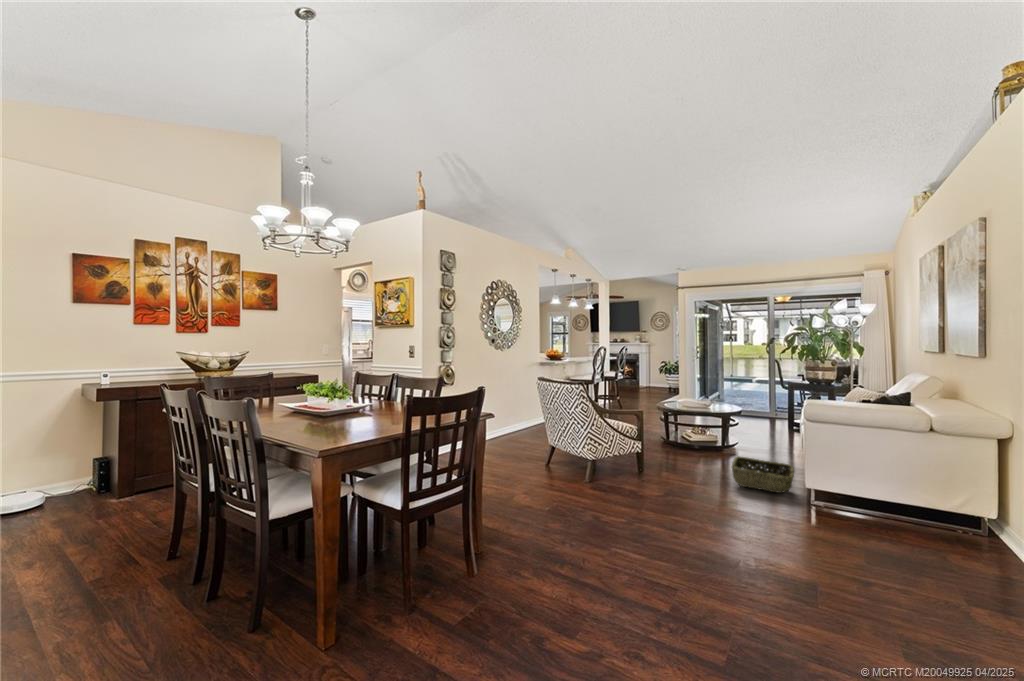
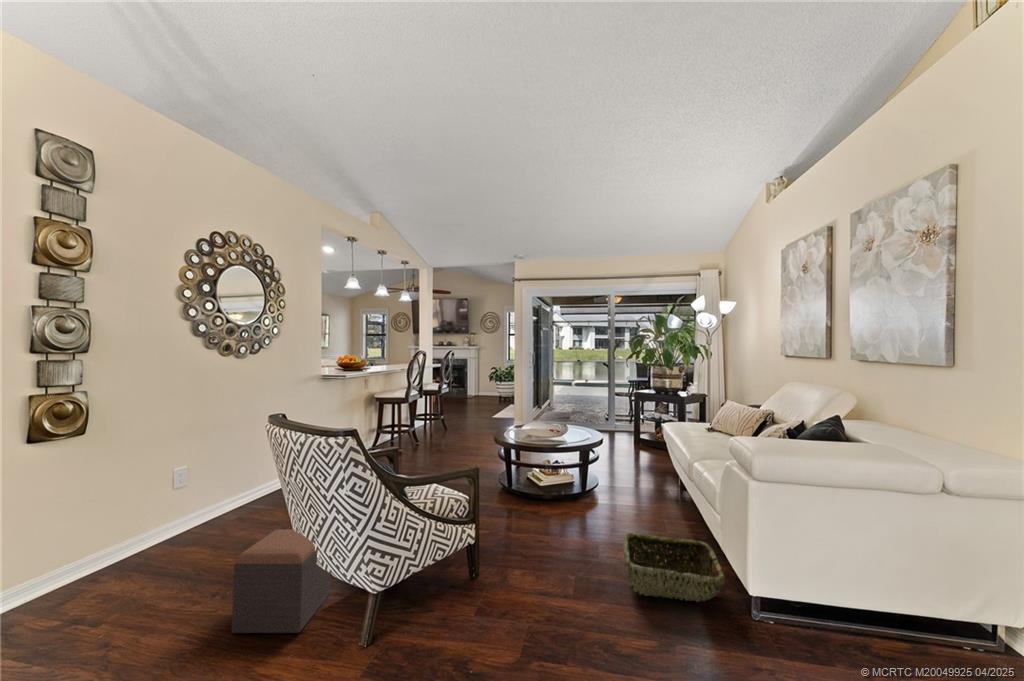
footstool: none [530,433,568,475] -> present [232,529,331,633]

